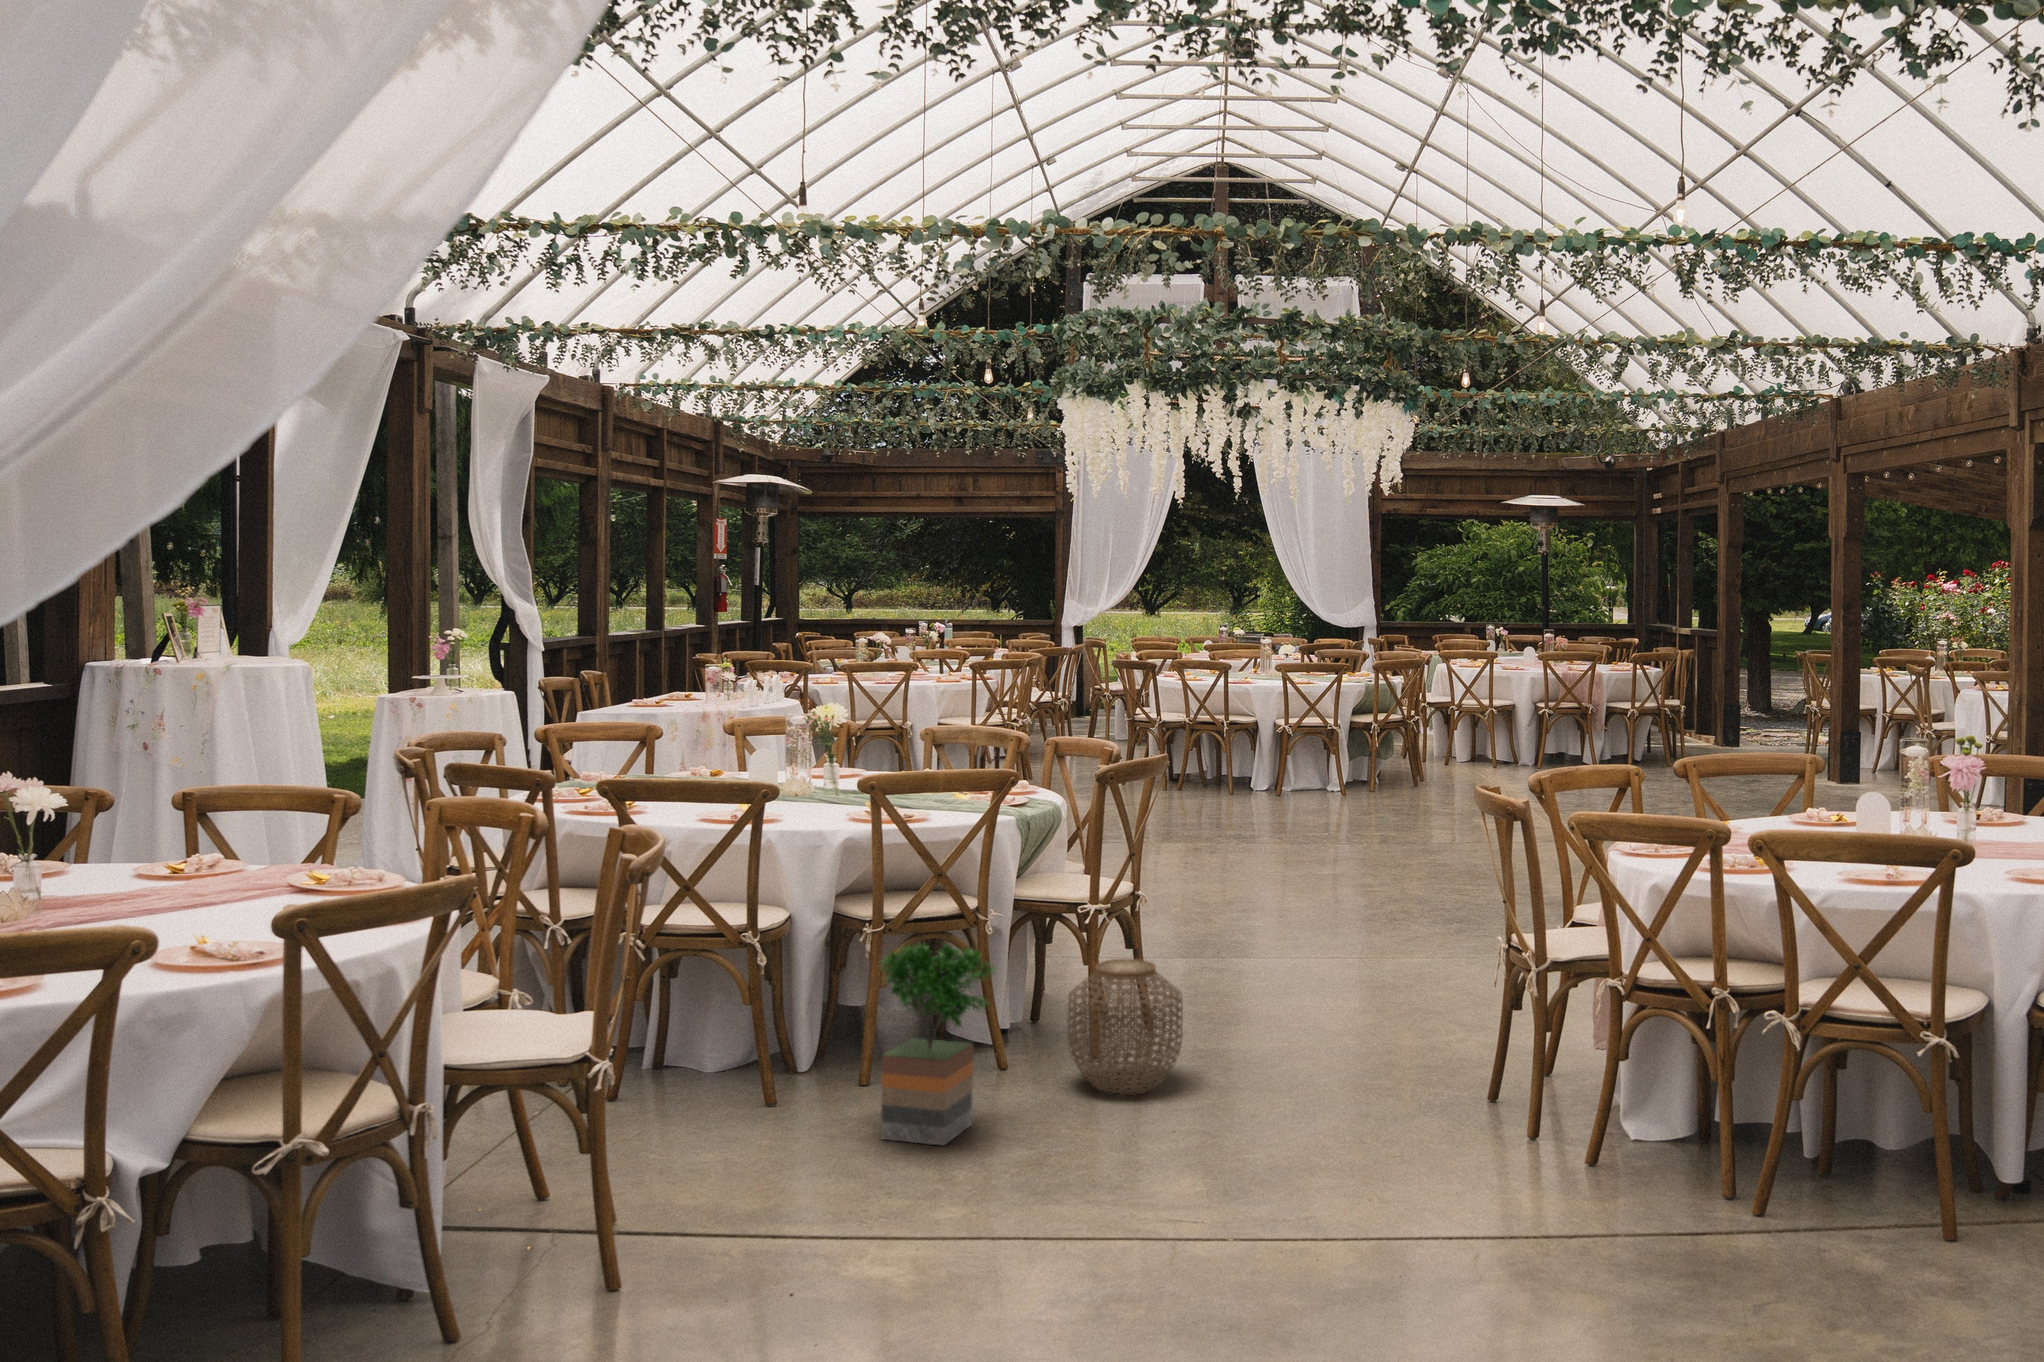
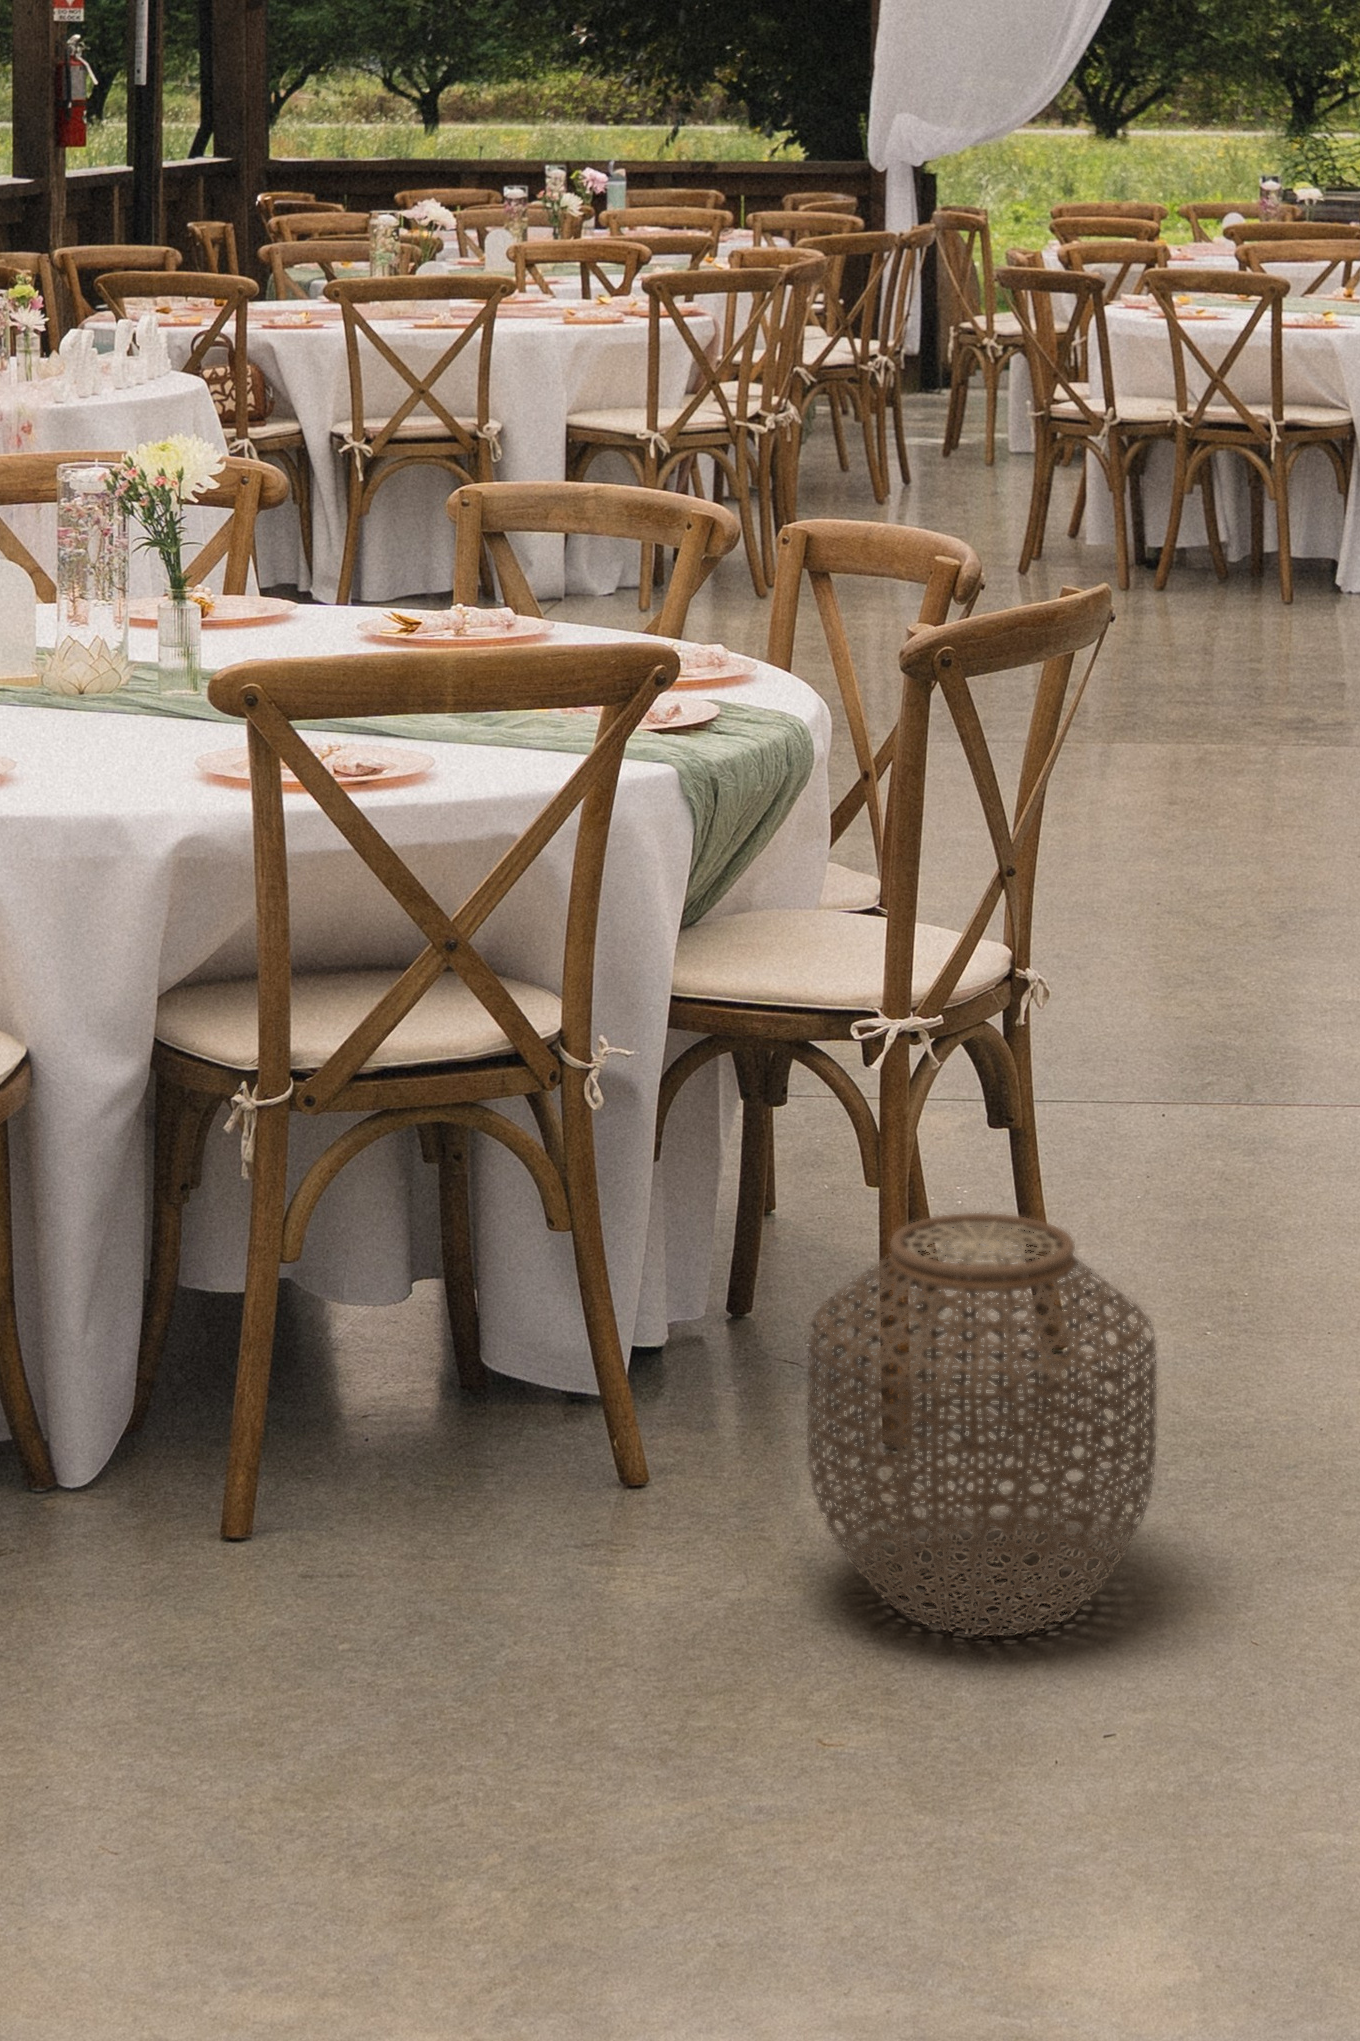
potted tree: present [881,944,994,1145] -> none [213,1182,582,1833]

